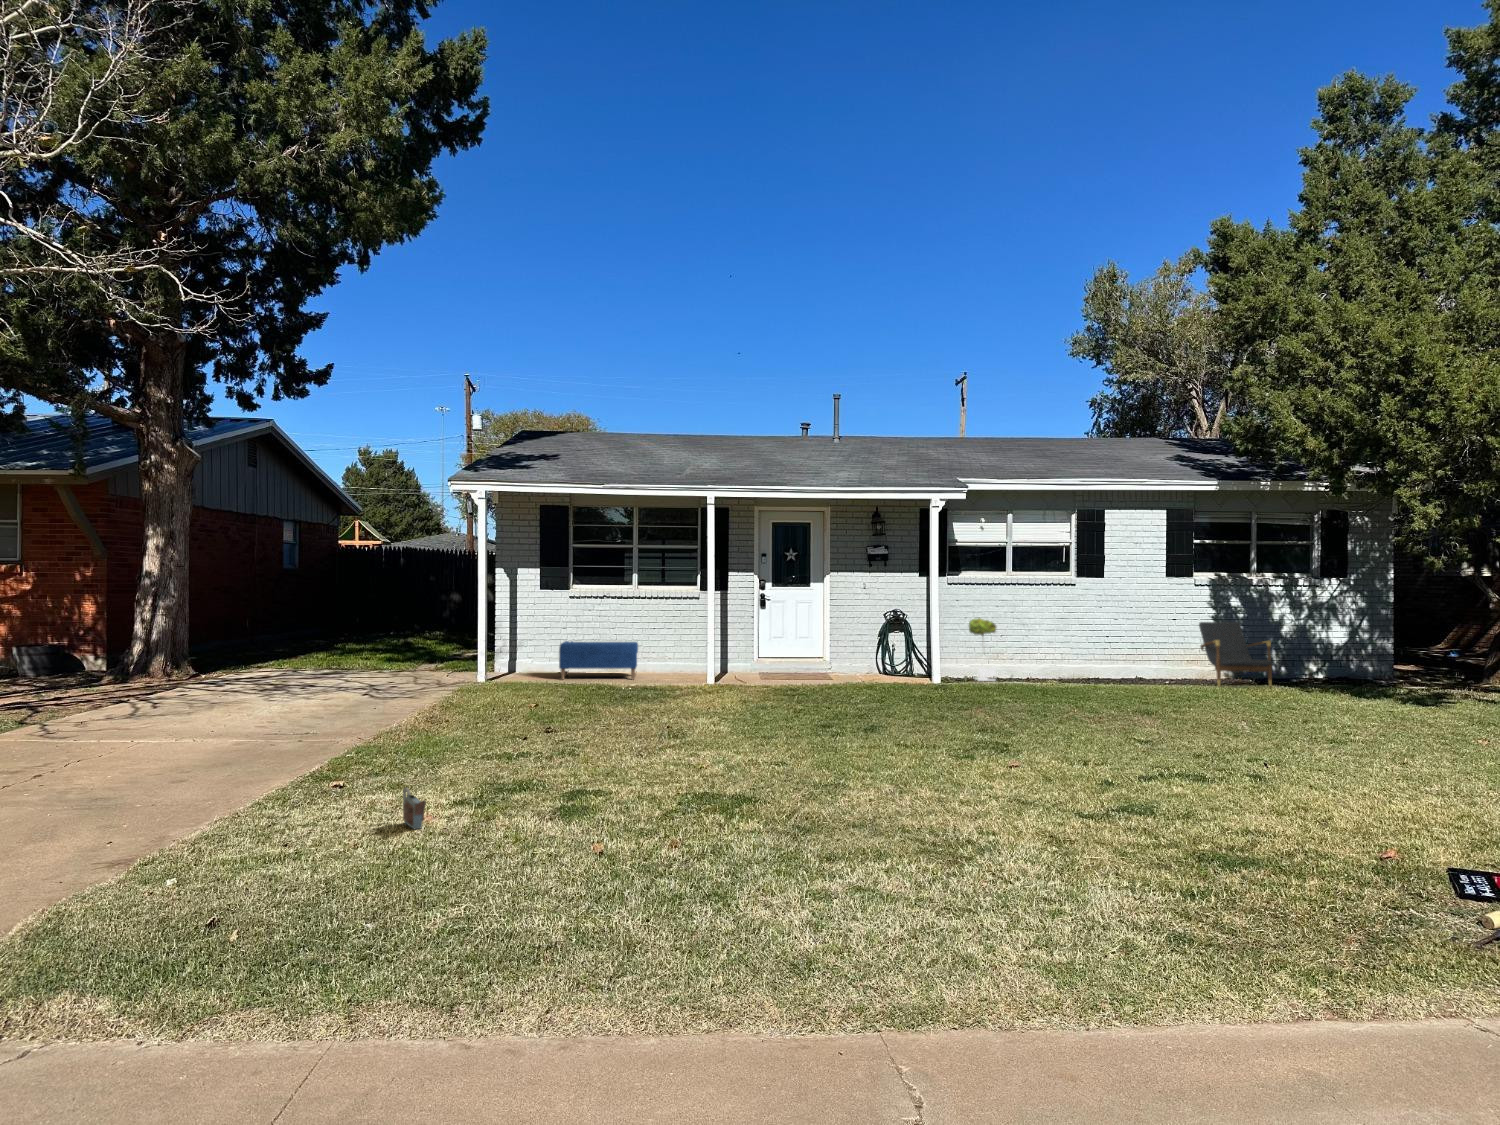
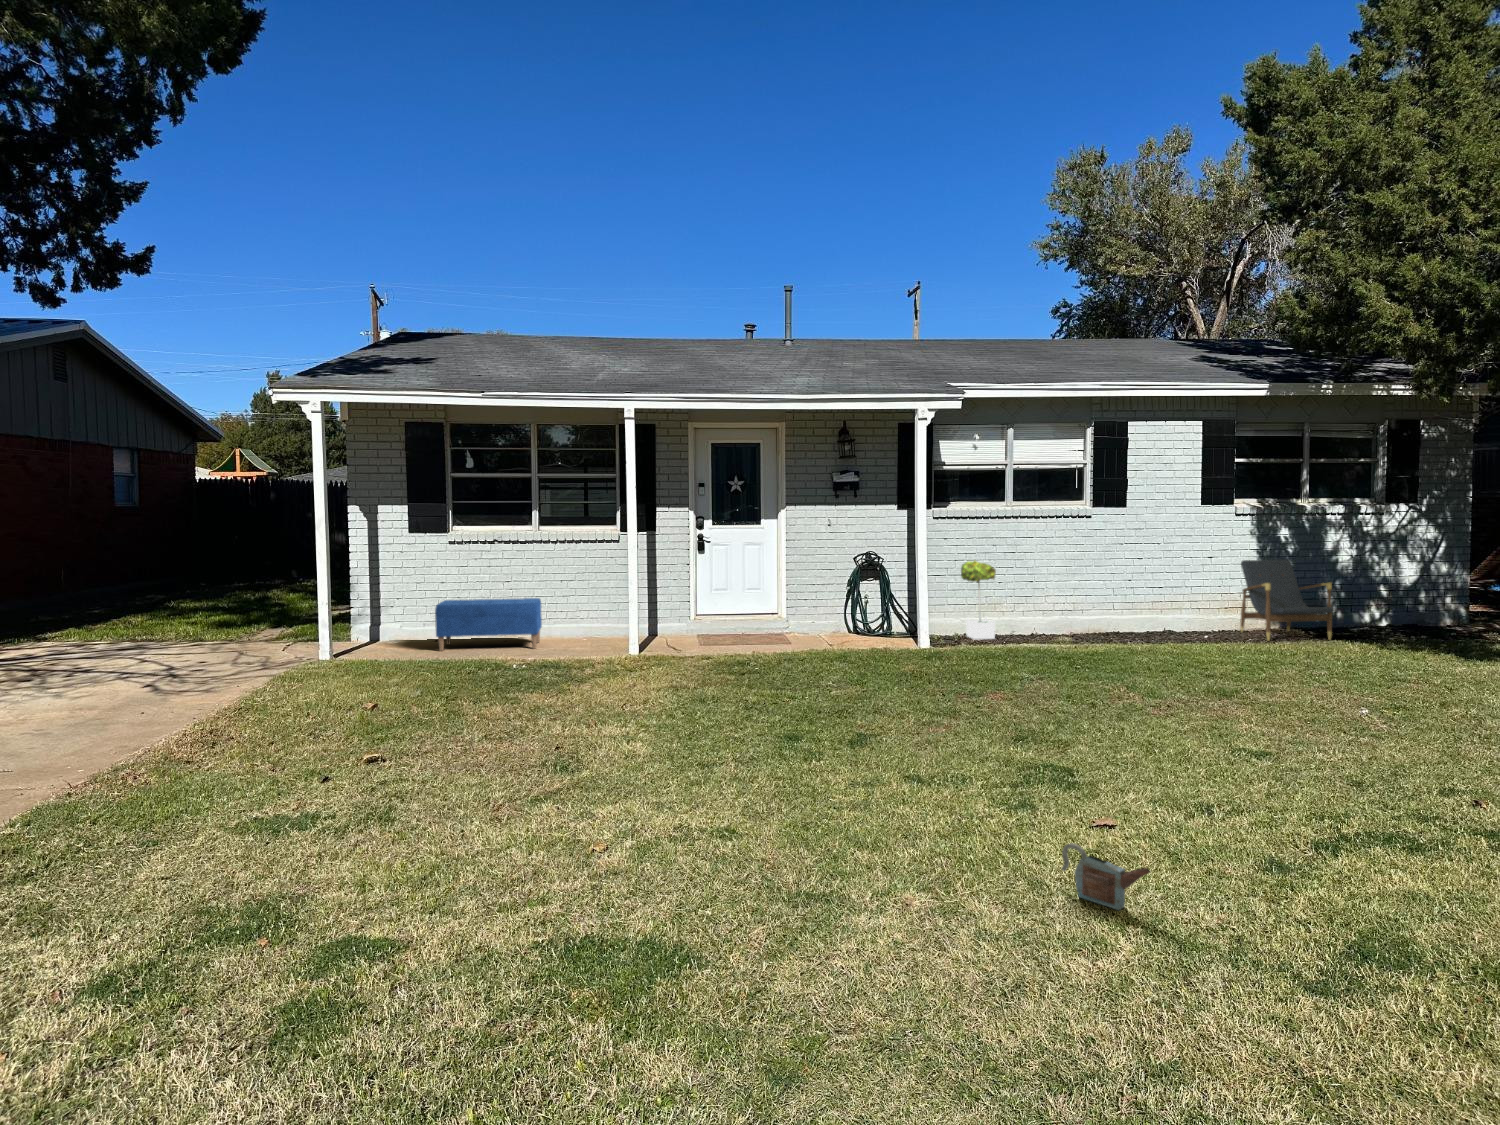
watering can: present [403,788,426,829] -> present [1062,843,1151,910]

